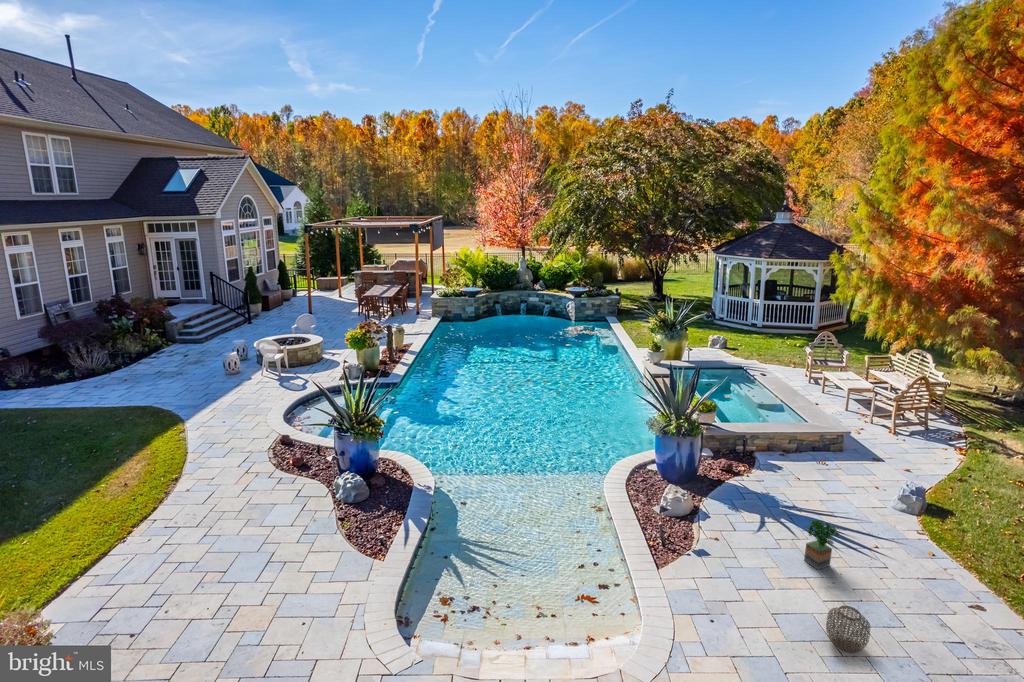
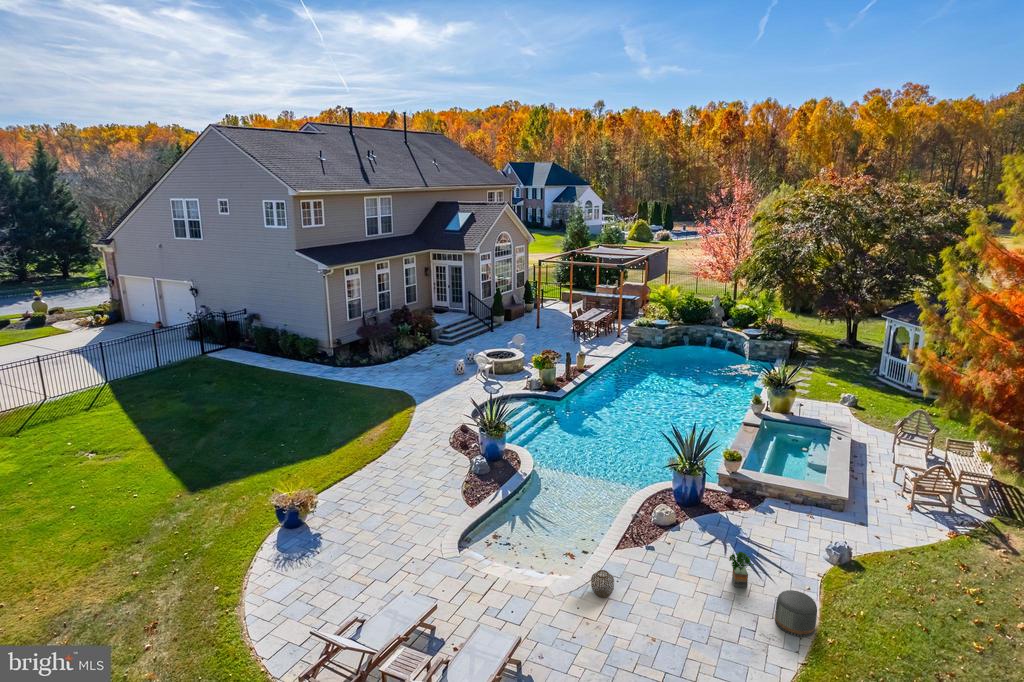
pouf: none [898,553,963,616] -> present [775,590,817,637]
woven basket: present [826,606,871,653] -> present [591,570,614,598]

